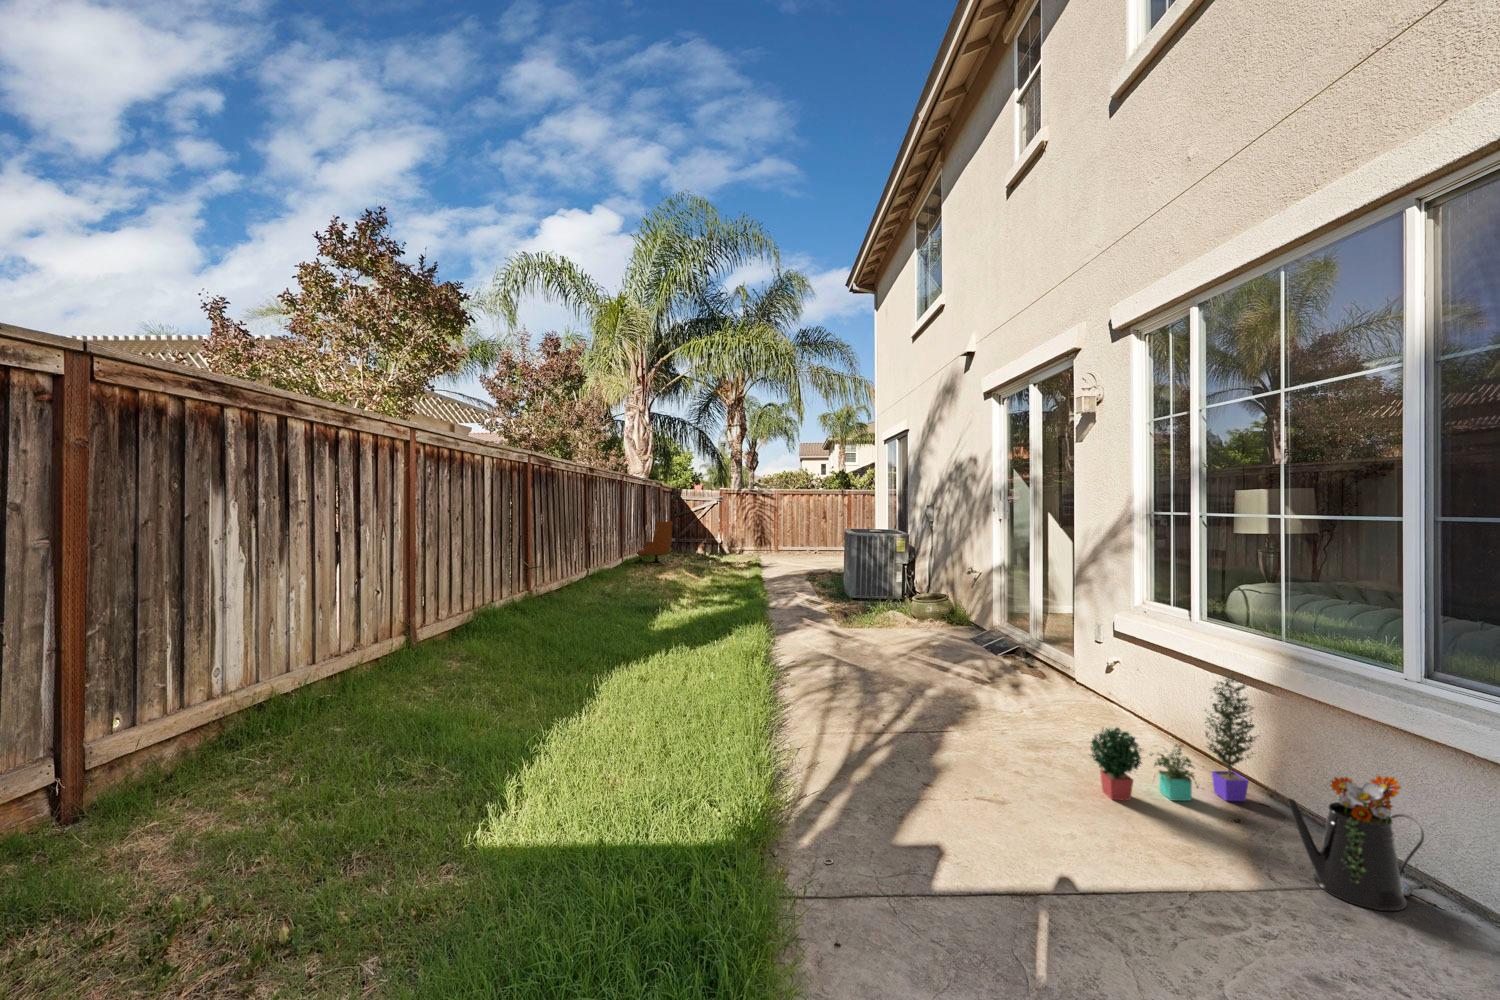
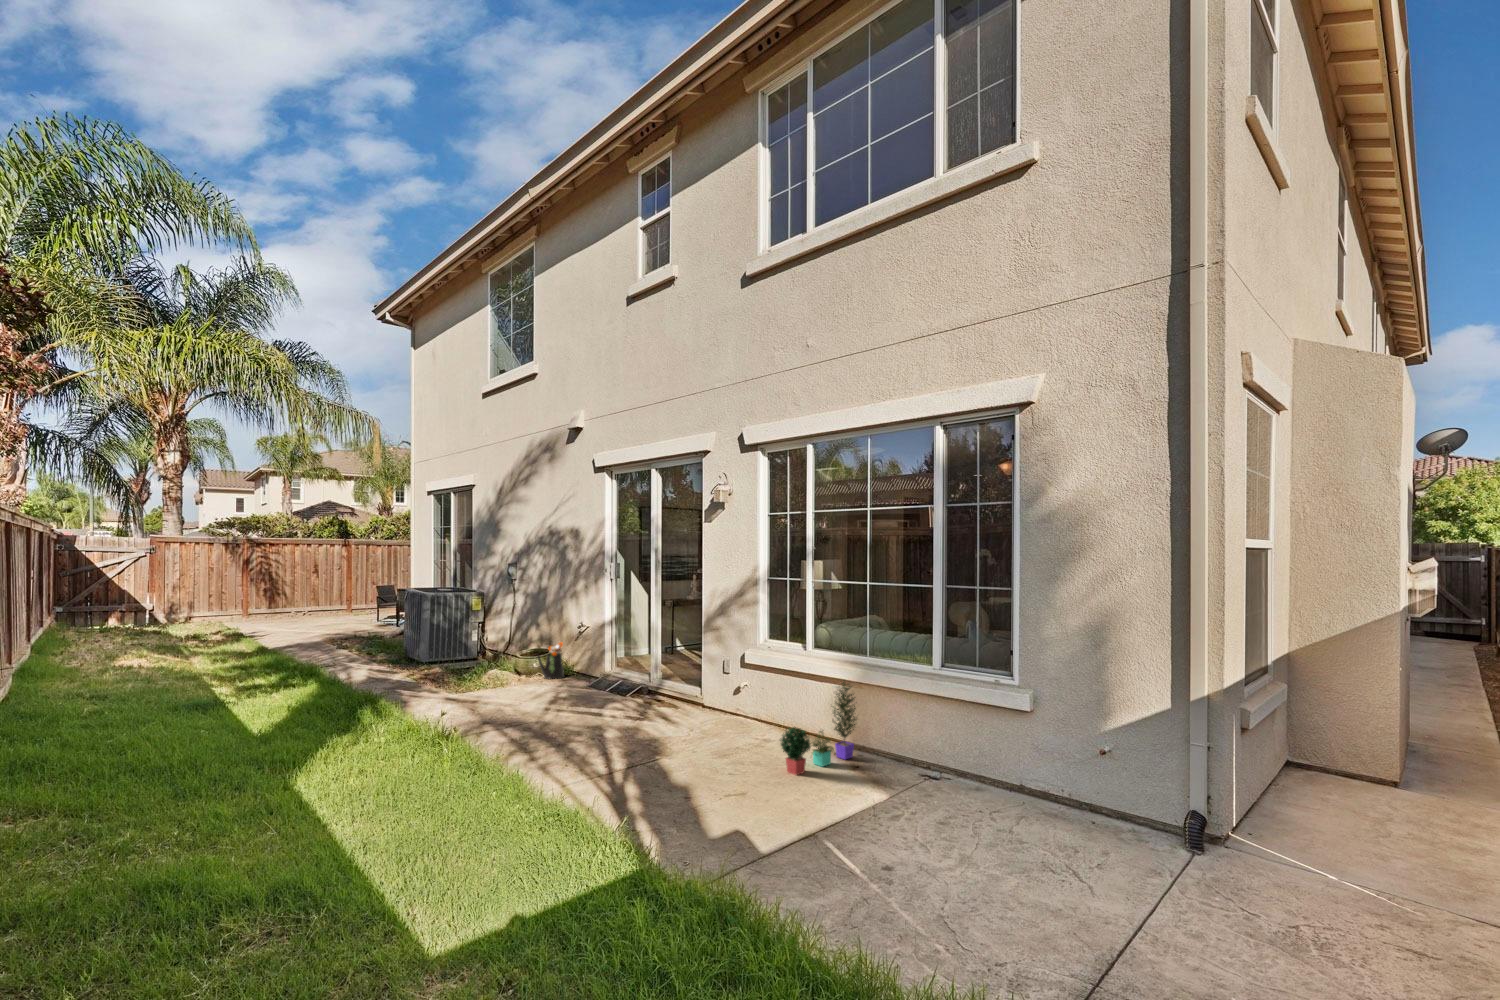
lounge chair: present [634,521,673,566] -> none [38,588,127,653]
watering can: present [1289,775,1424,911] -> present [537,642,564,679]

